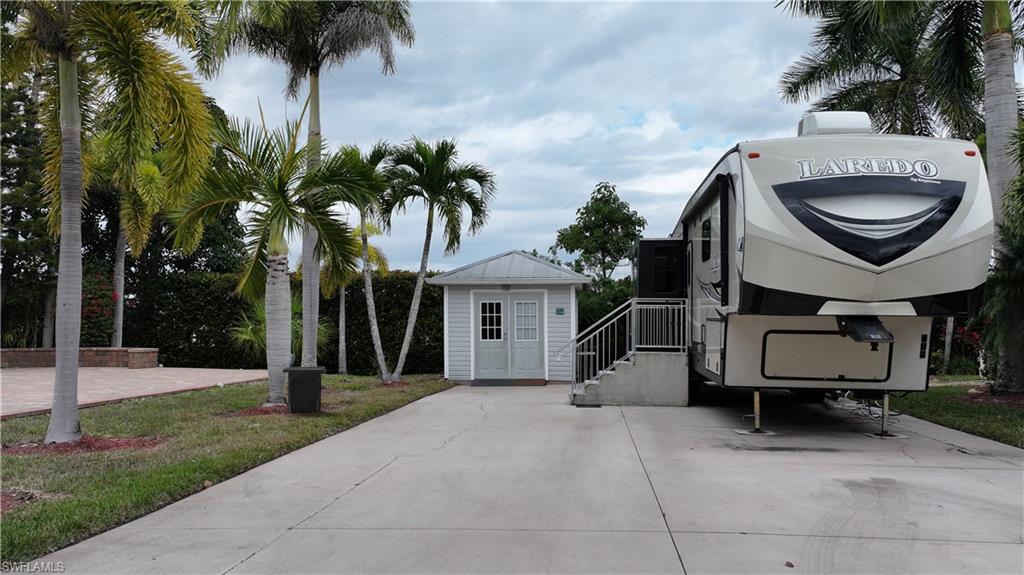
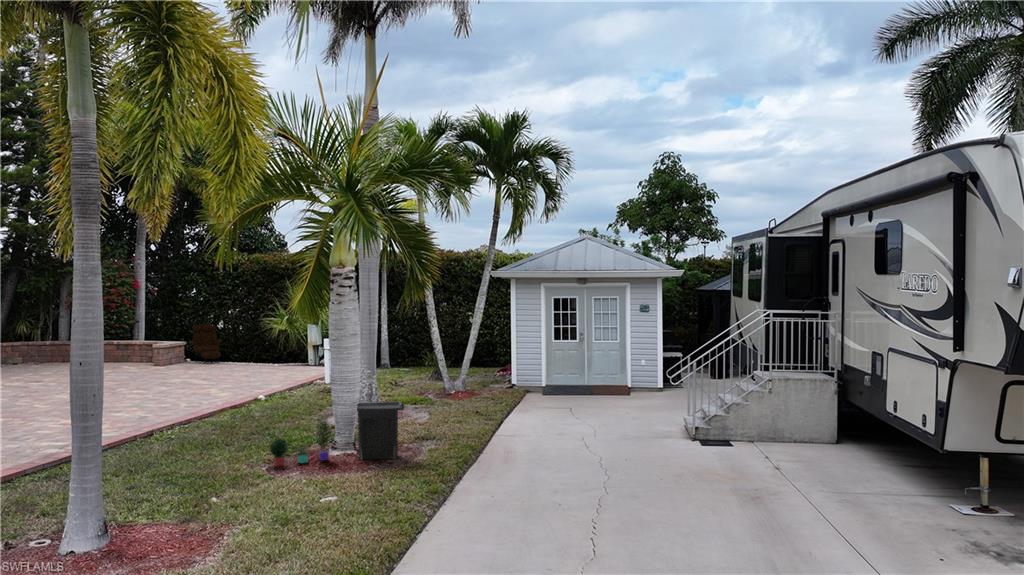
lounge chair: none [162,334,192,369] -> present [191,324,222,363]
potted plant: none [213,373,268,415] -> present [270,415,332,466]

